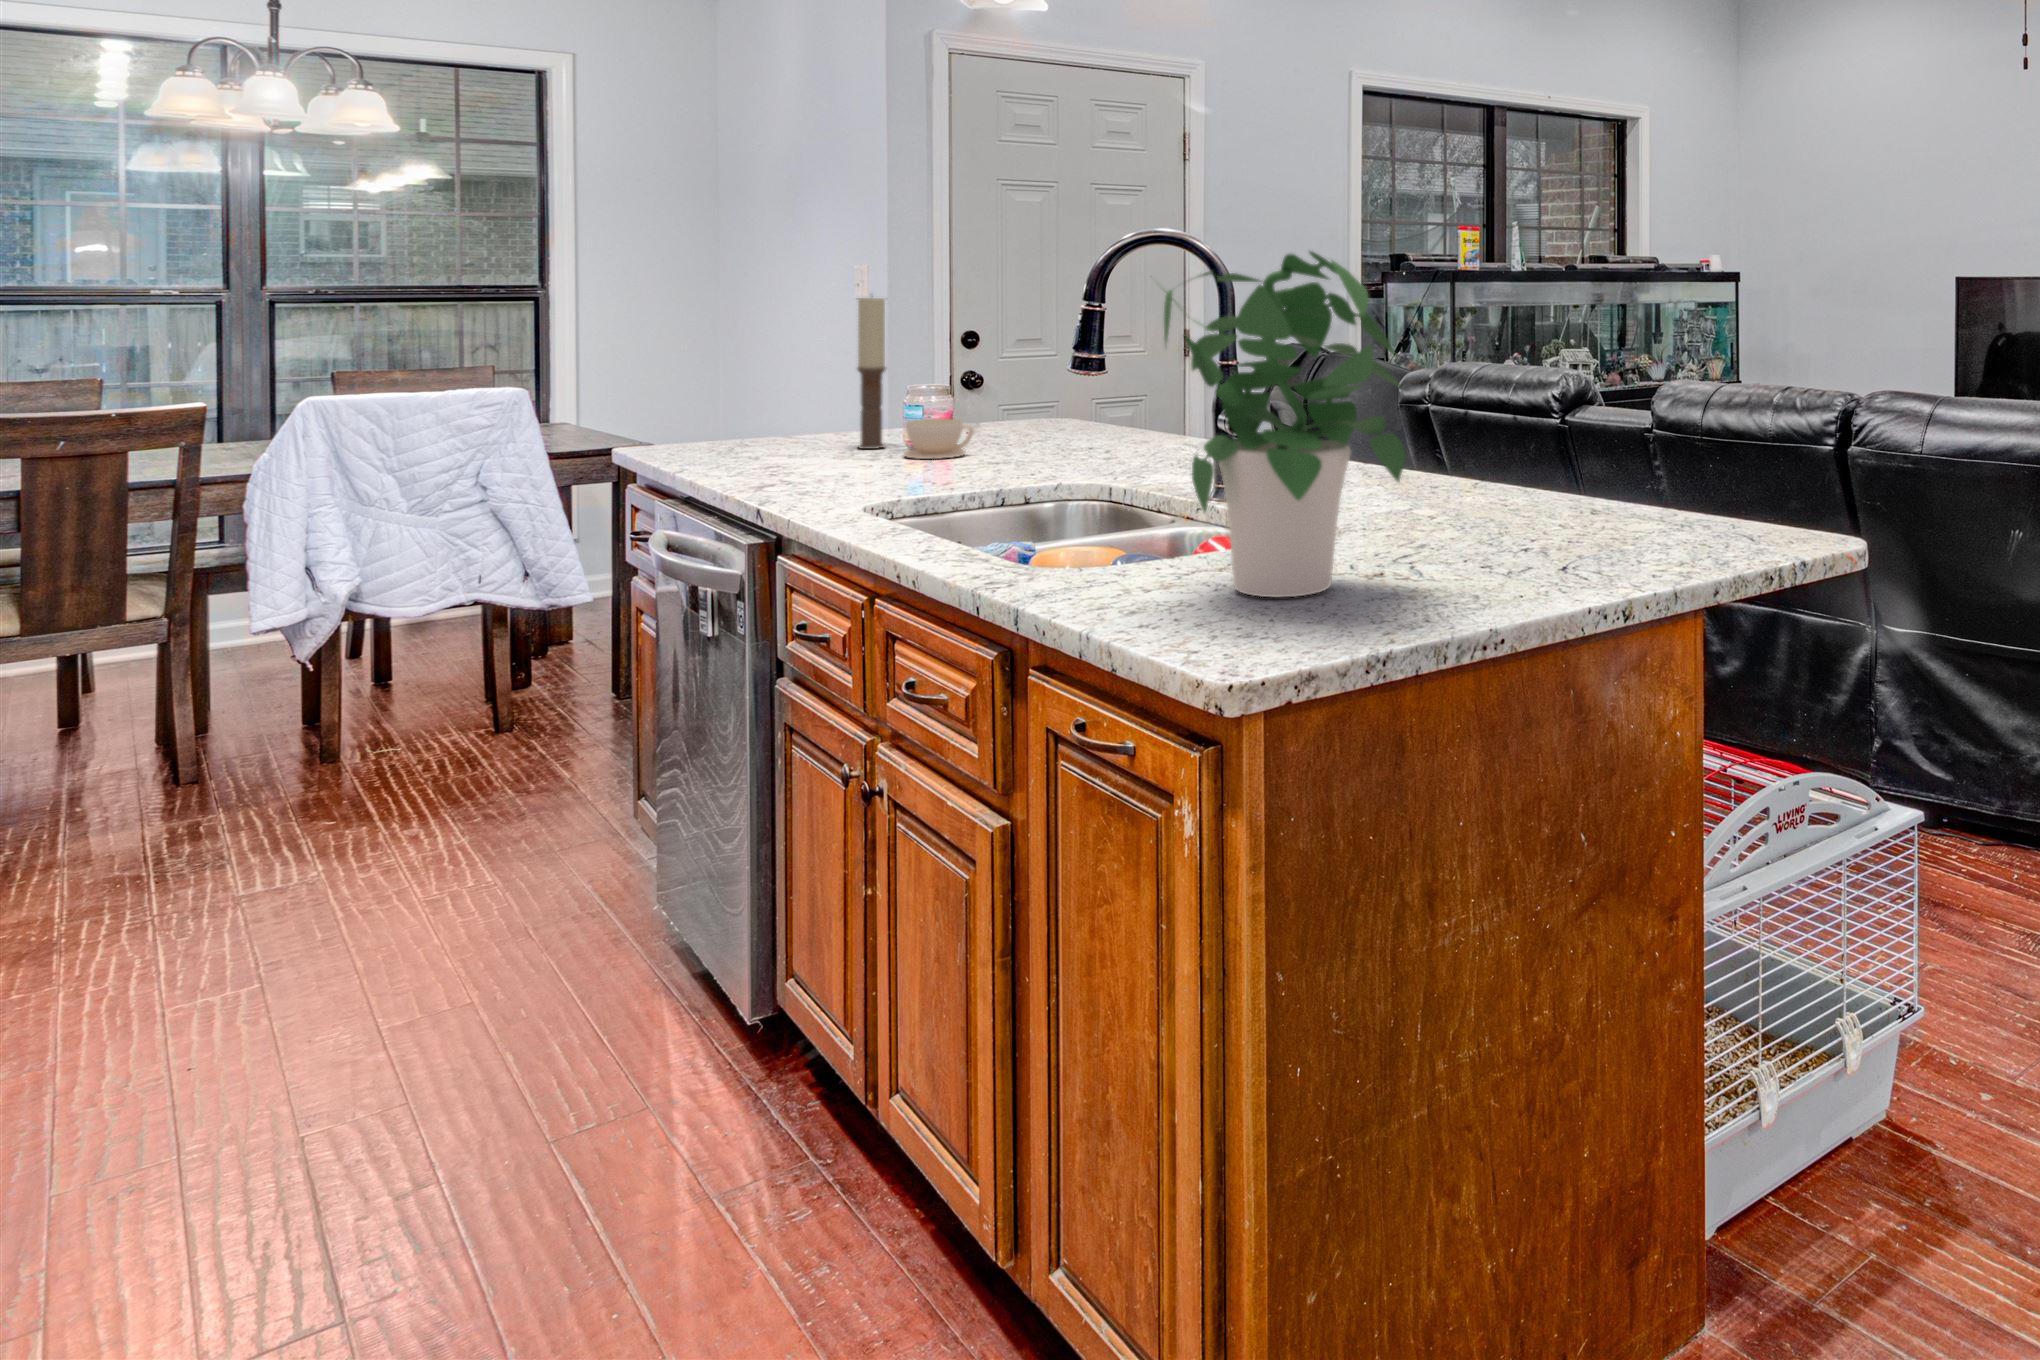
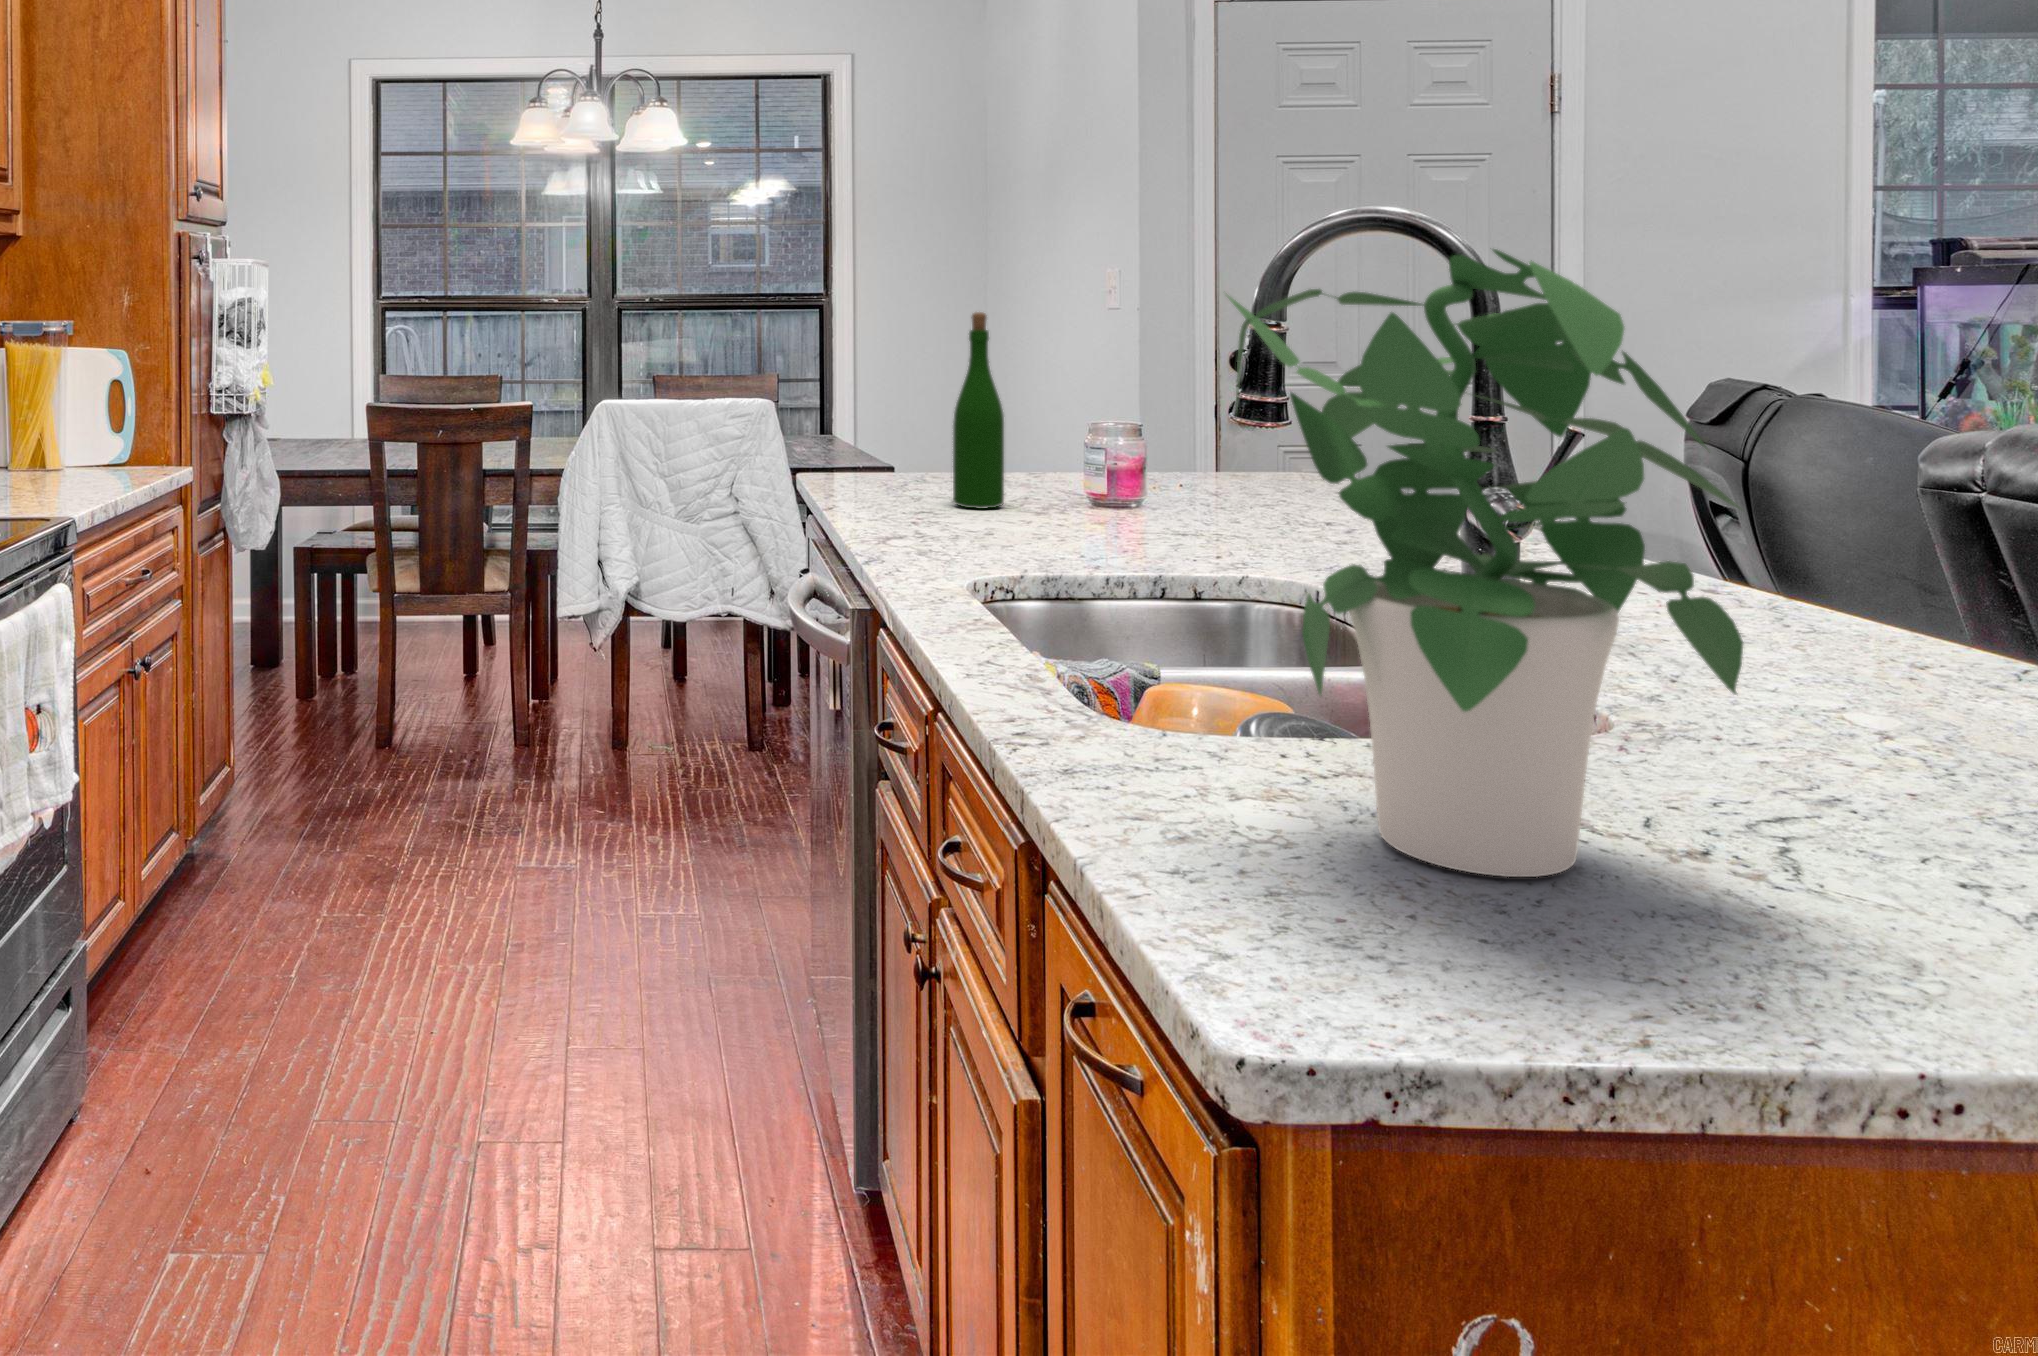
wine bottle: none [797,292,843,456] -> present [953,312,1004,509]
candle: present [857,297,886,449] -> none [1025,312,1058,504]
coffee cup: present [904,419,973,459] -> none [1067,472,1155,525]

